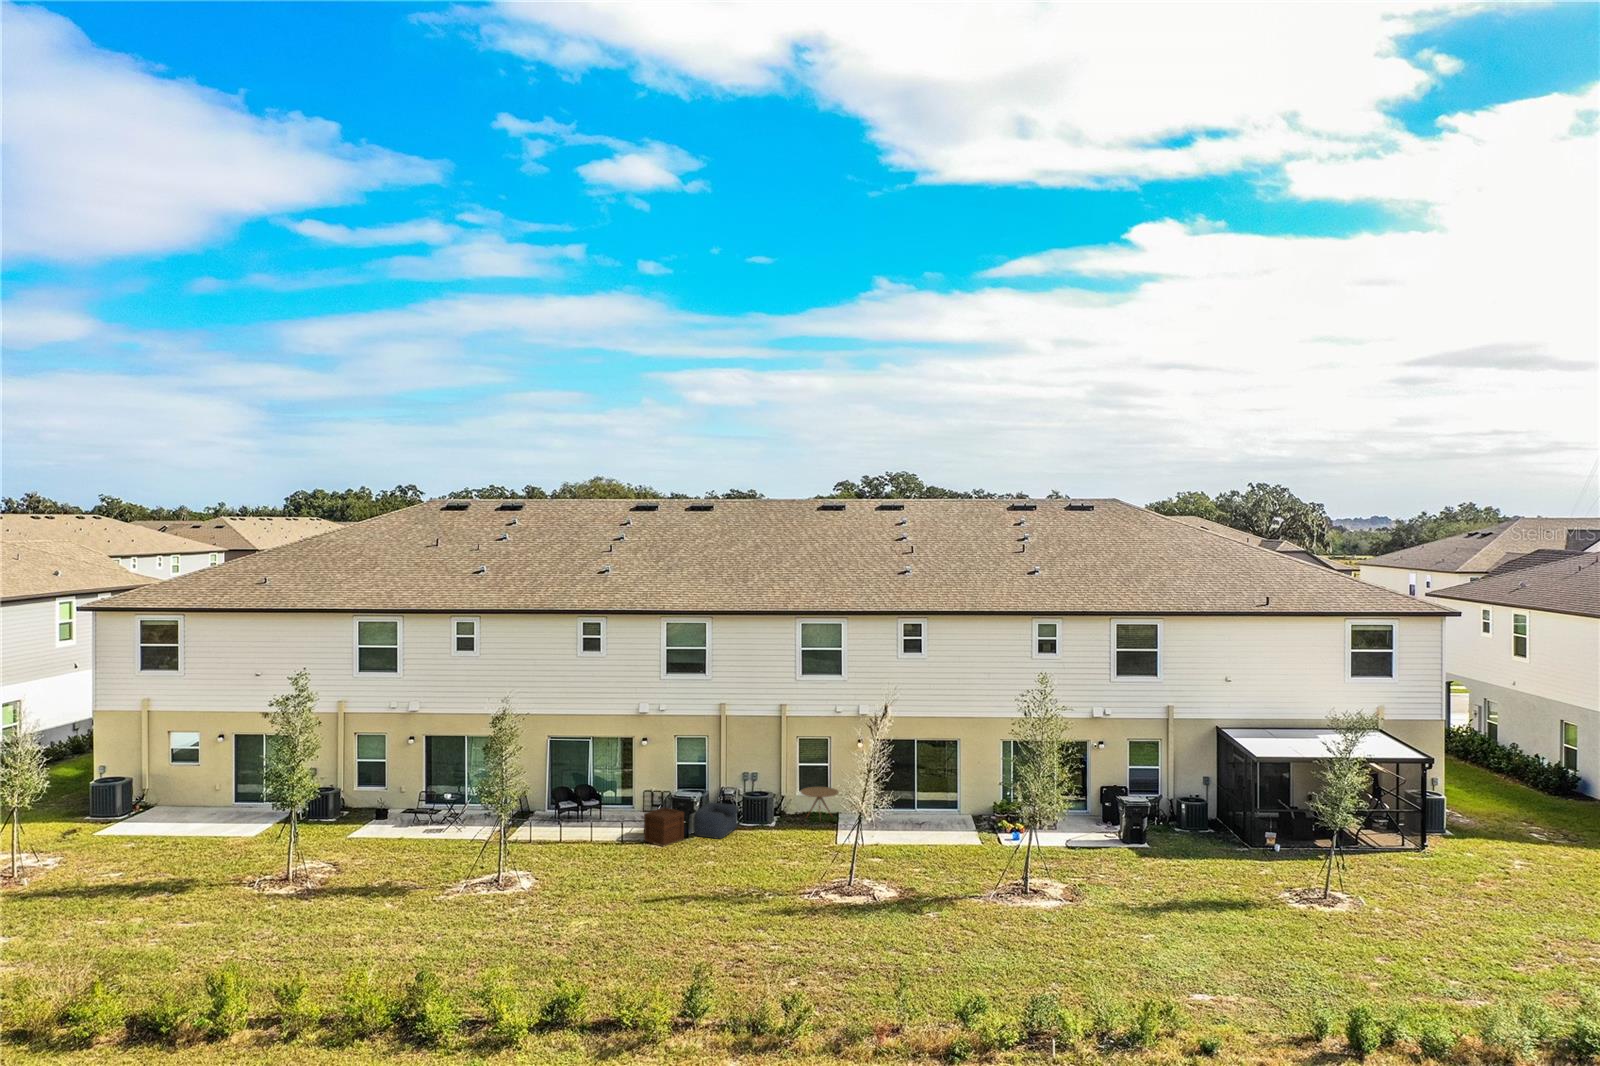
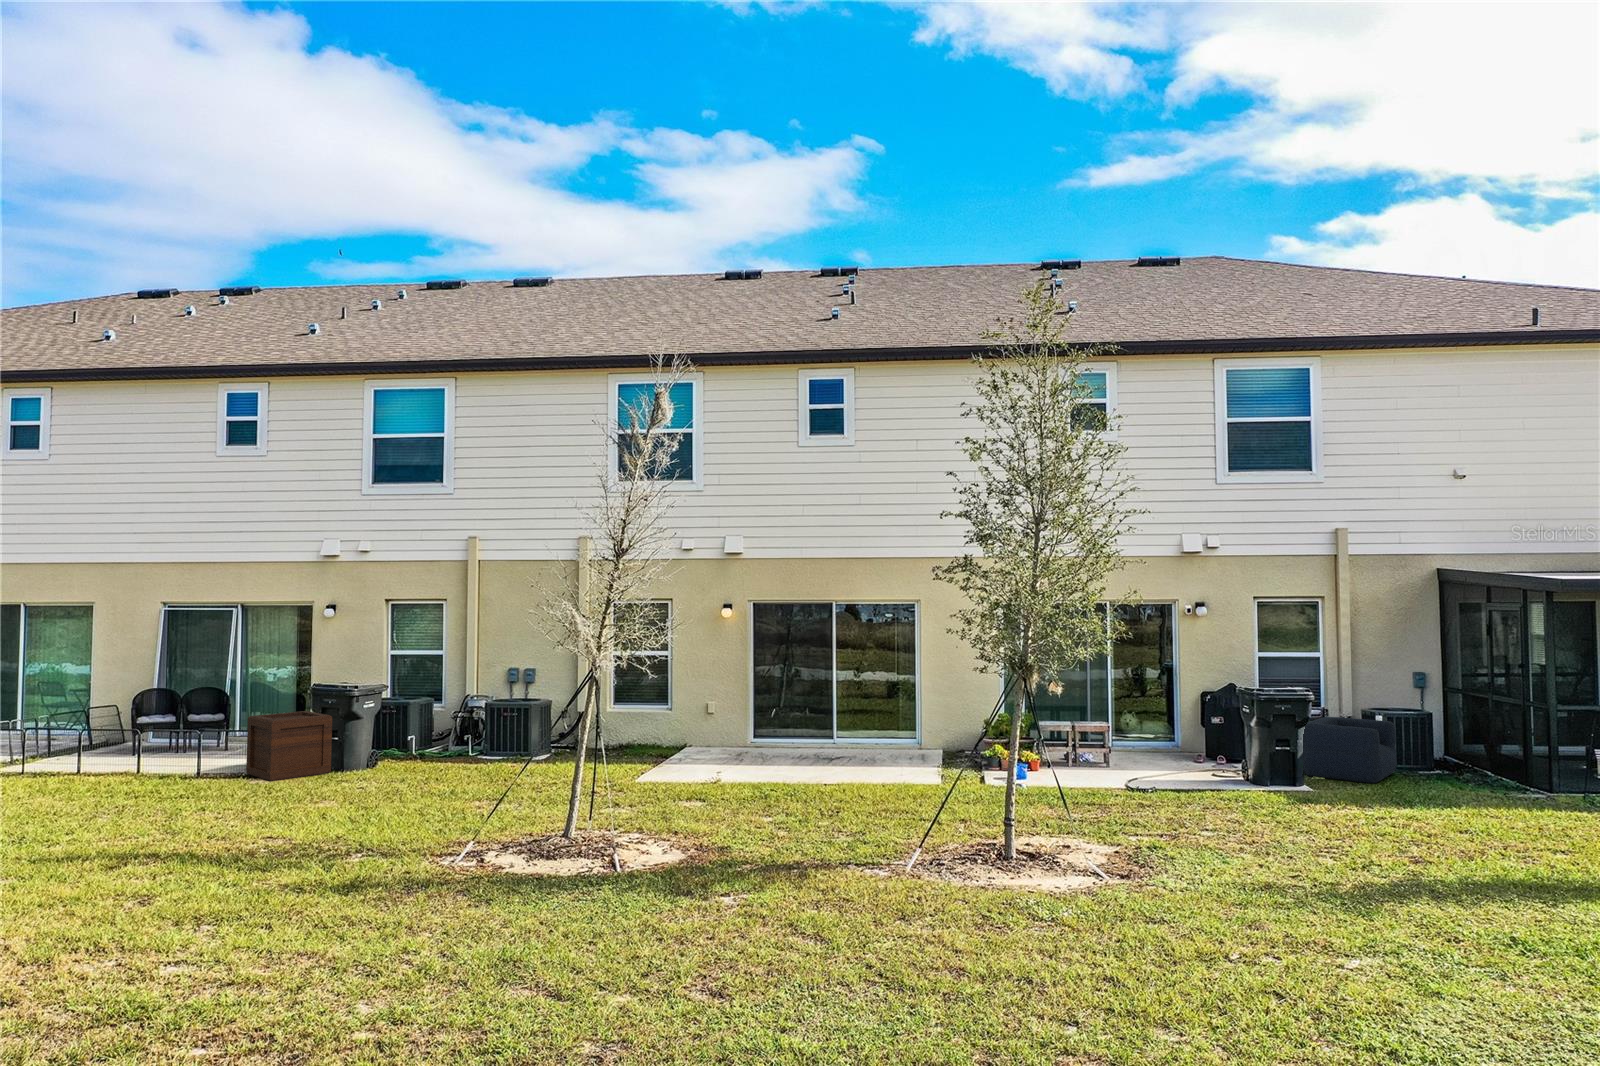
round table: present [801,787,839,816] -> none [607,695,683,754]
armchair: present [693,803,738,839] -> present [1303,717,1397,783]

